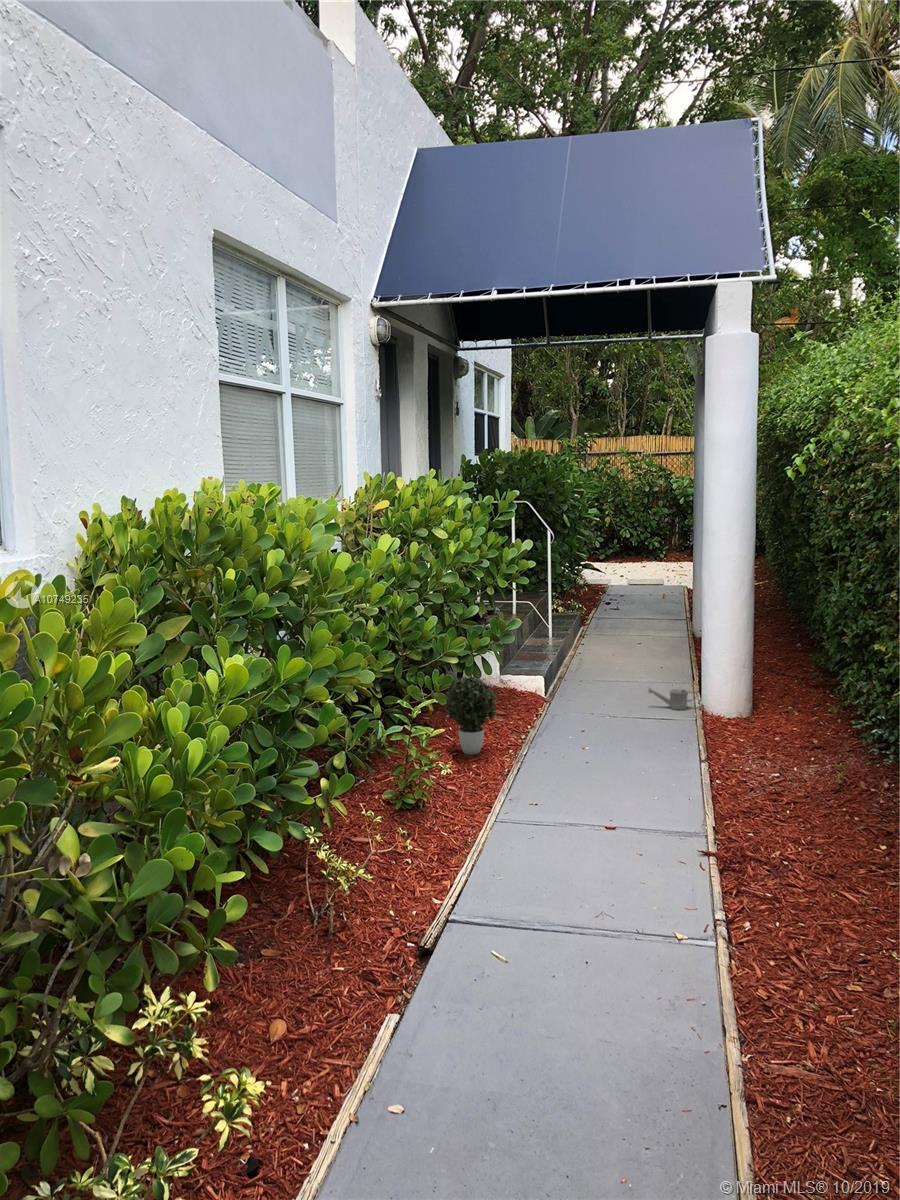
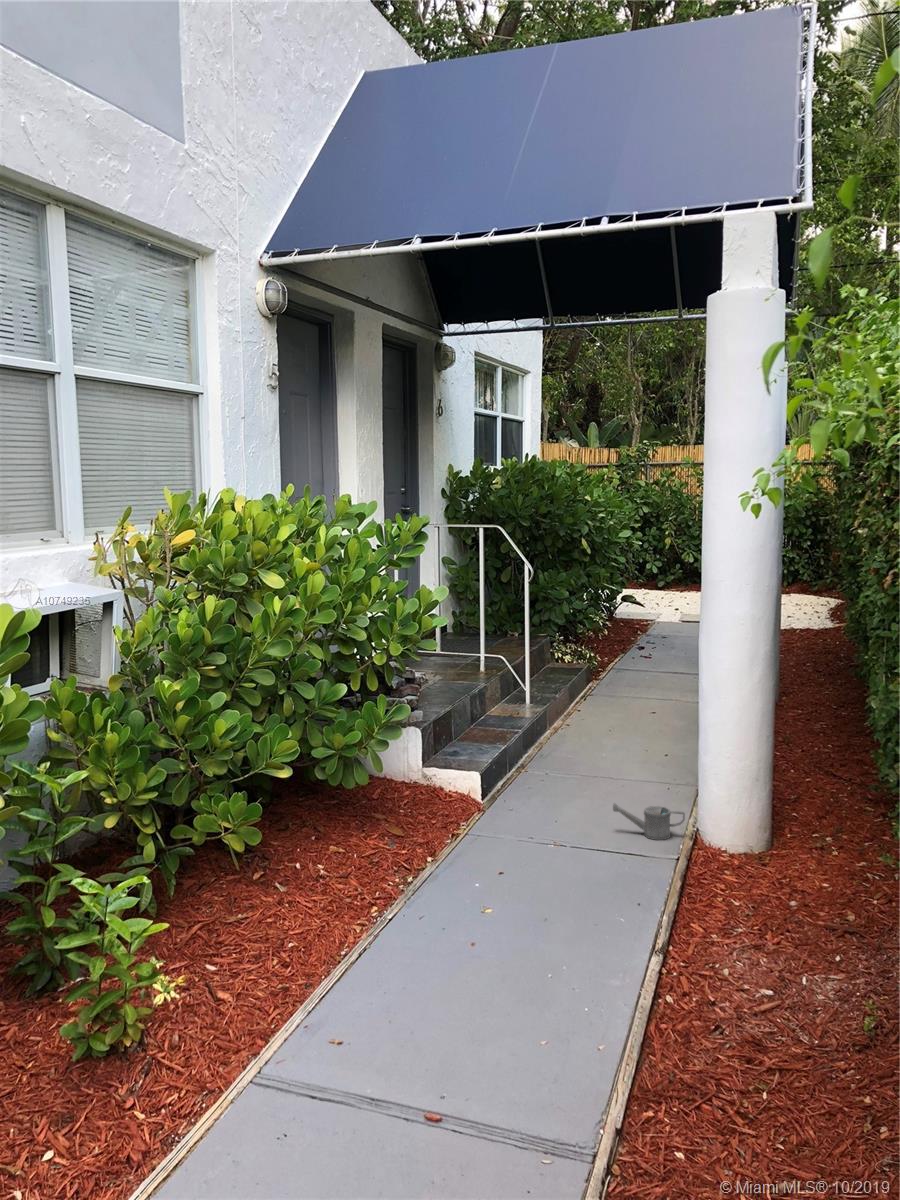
potted plant: present [444,675,499,755] -> none [261,796,345,921]

